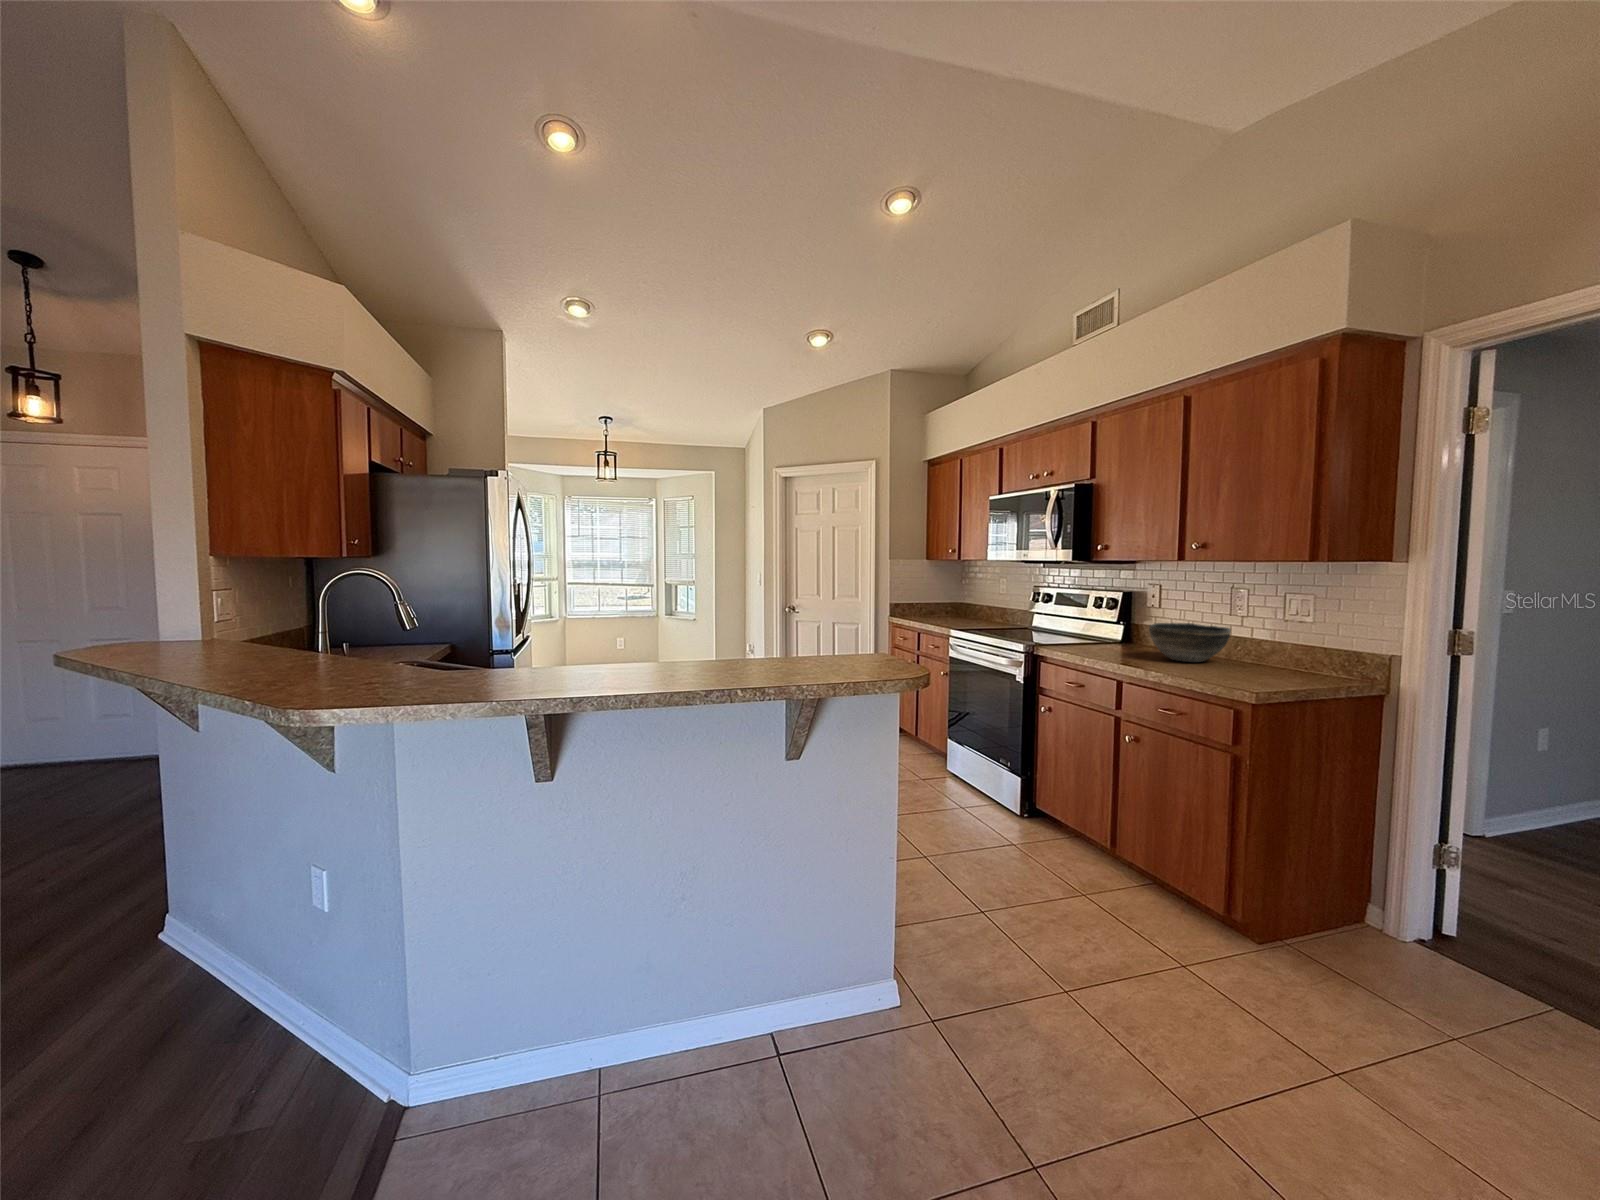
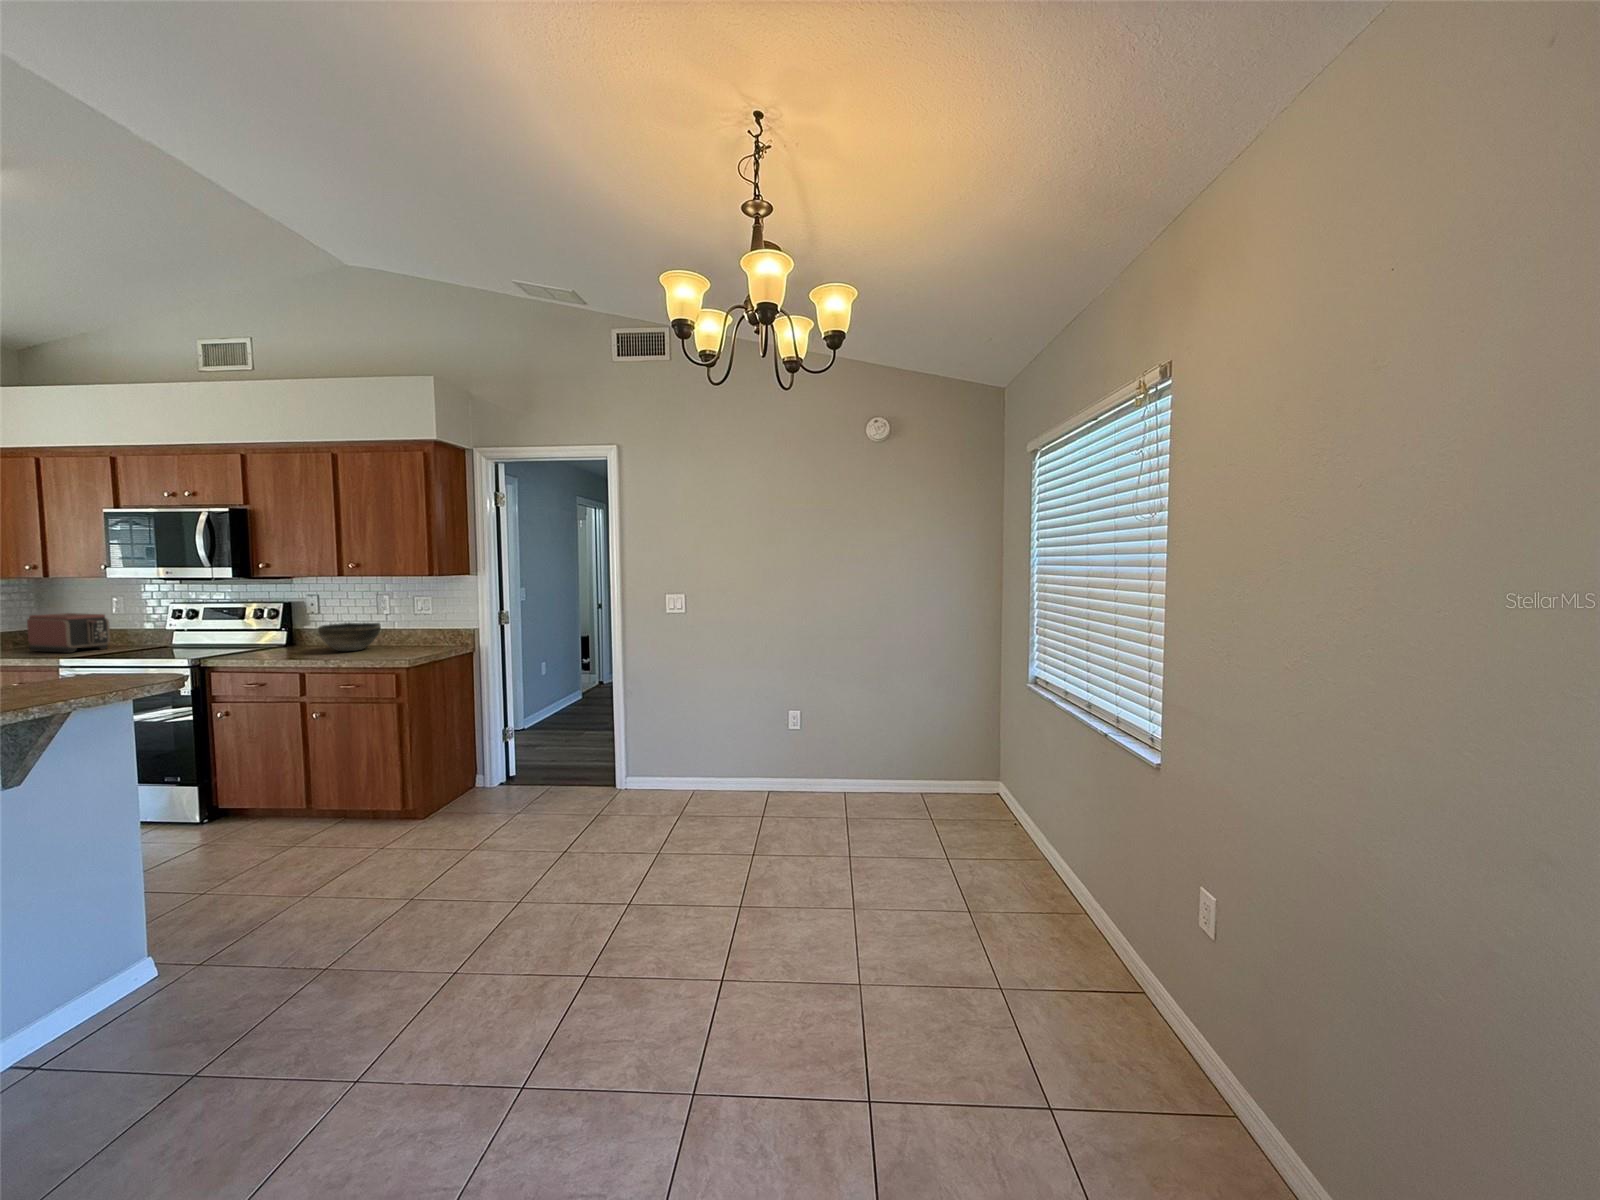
toaster: none [947,591,993,625] -> present [27,613,110,653]

